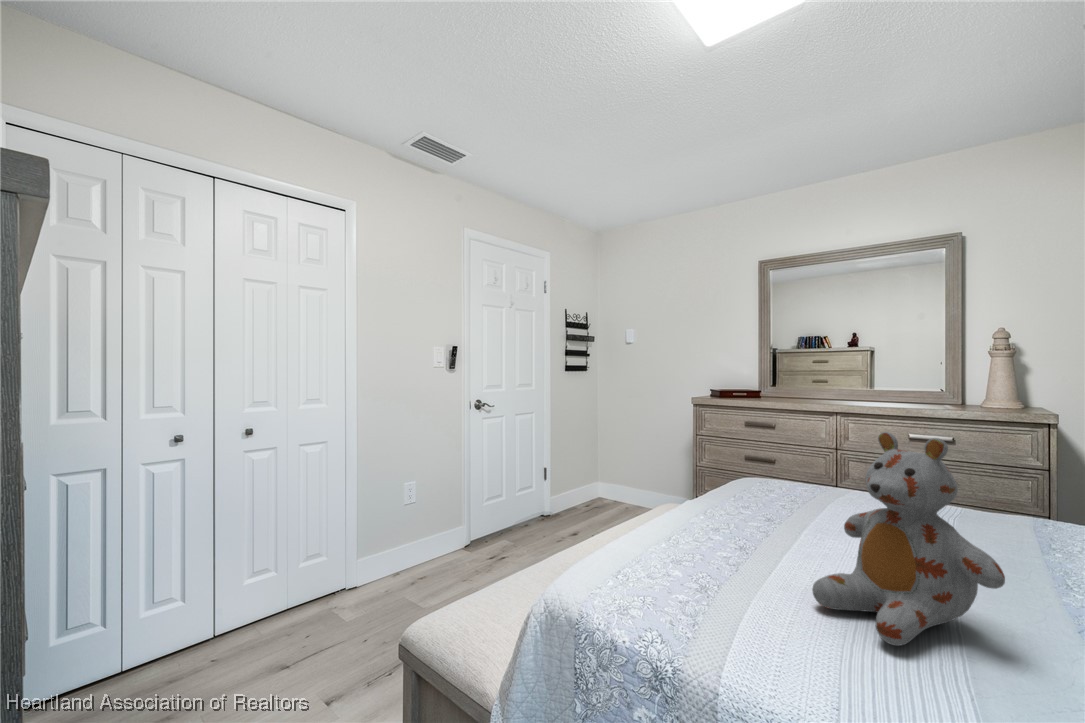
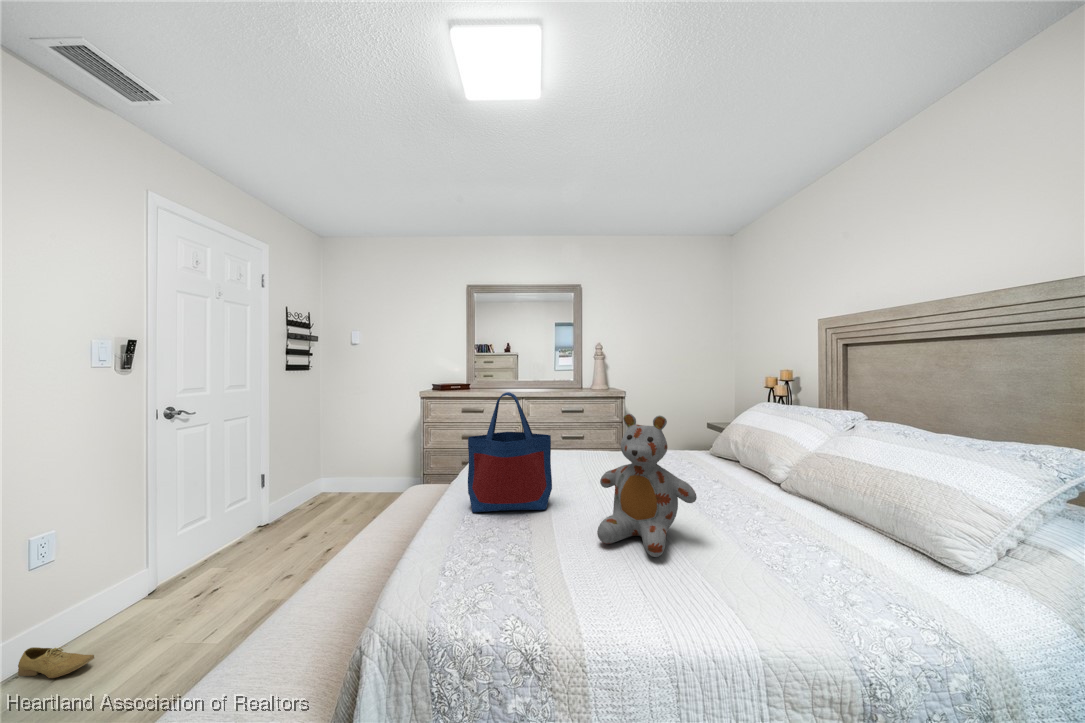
tote bag: none [681,396,789,551] -> present [468,392,552,512]
shoe: none [401,558,432,583] -> present [18,645,94,678]

